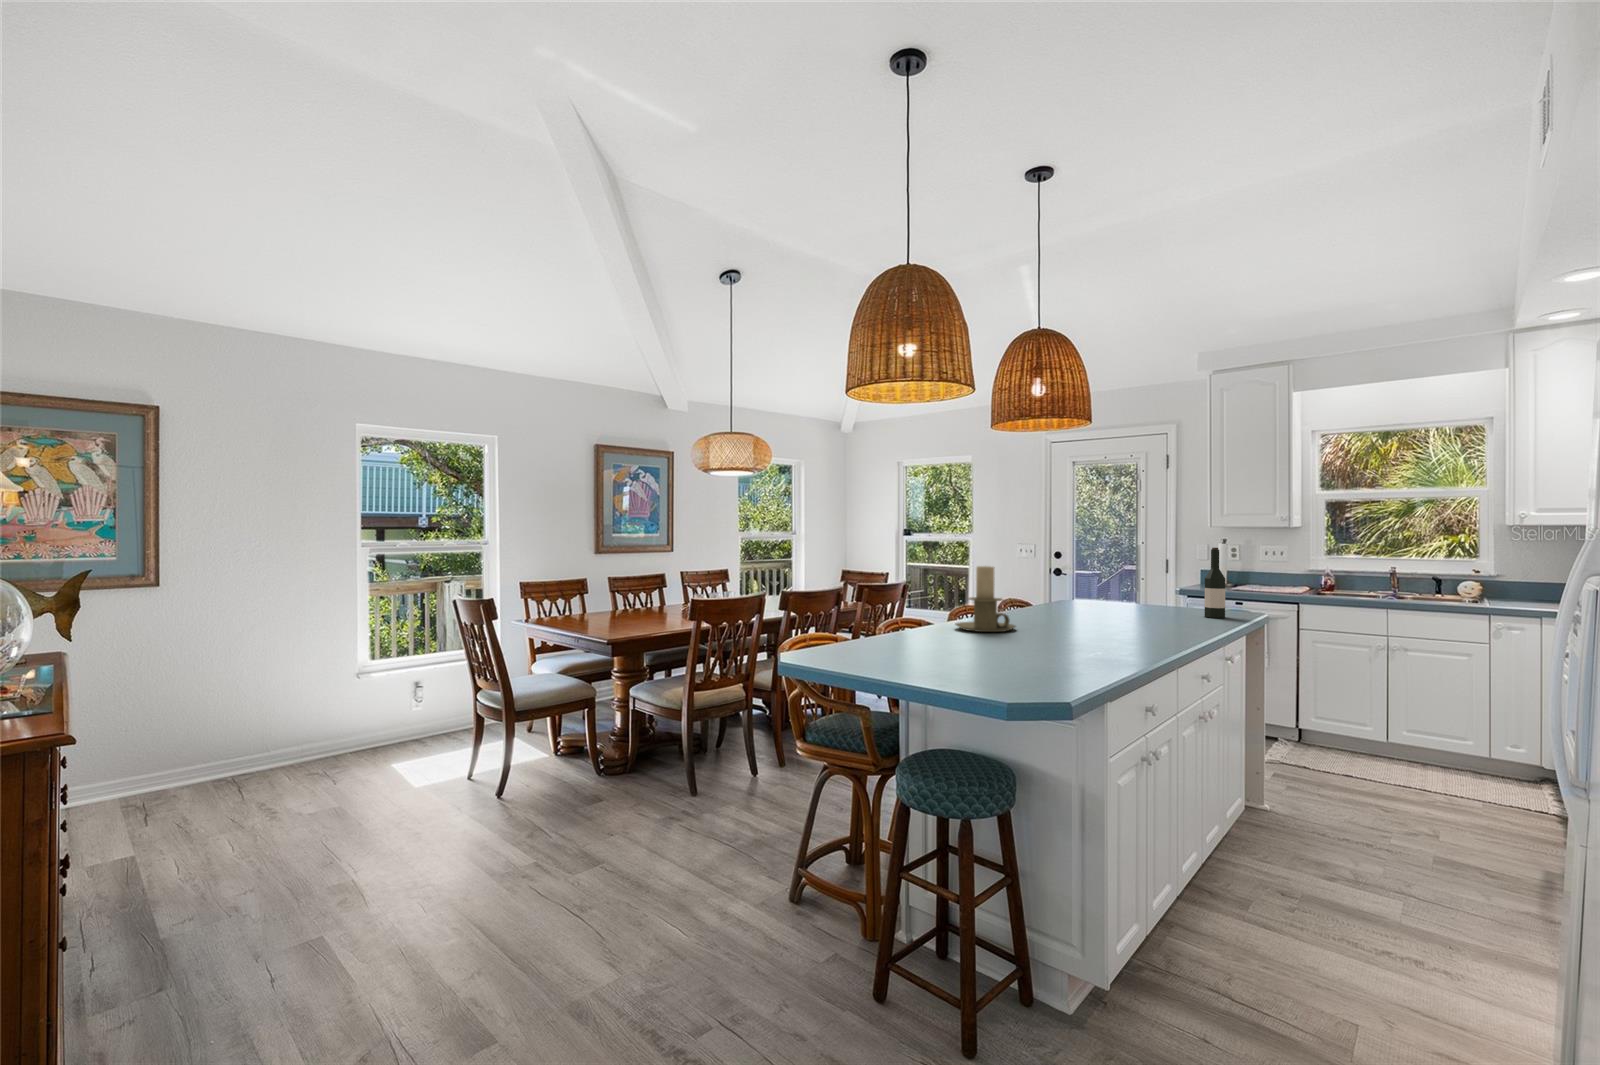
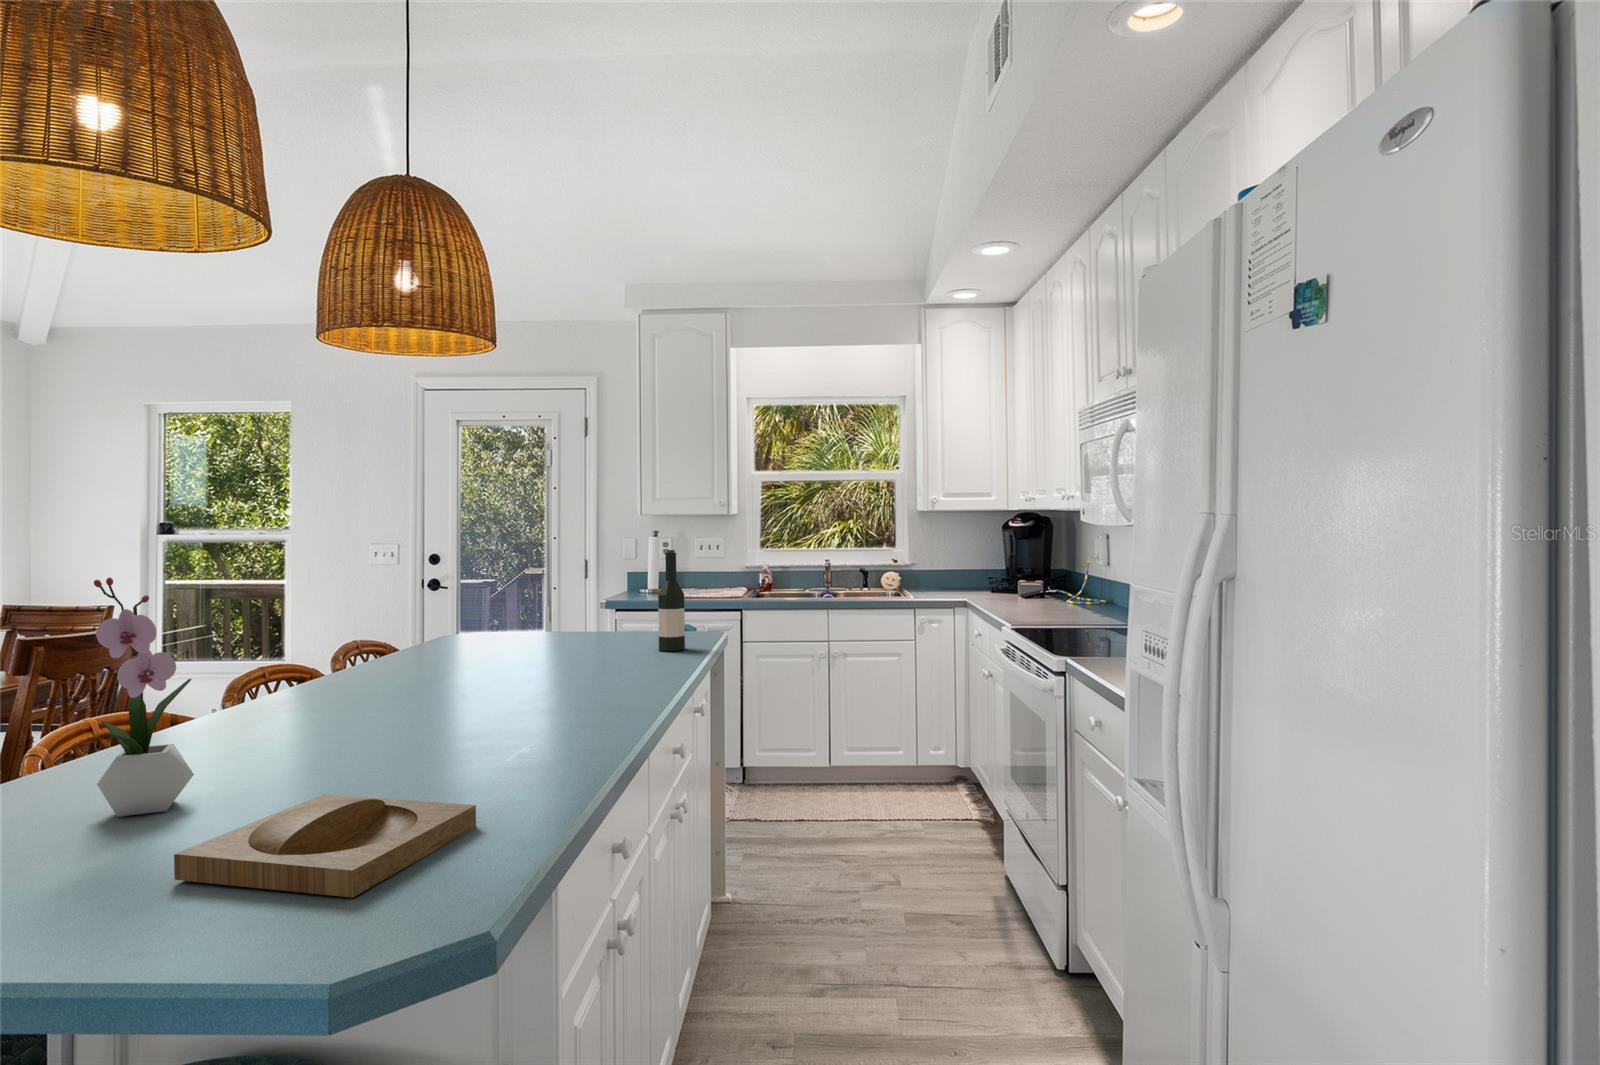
flower arrangement: none [902,544,938,649] -> present [94,577,194,816]
candle holder: present [955,566,1015,632] -> none [244,603,373,734]
tray: none [937,648,1064,681] -> present [174,794,476,898]

